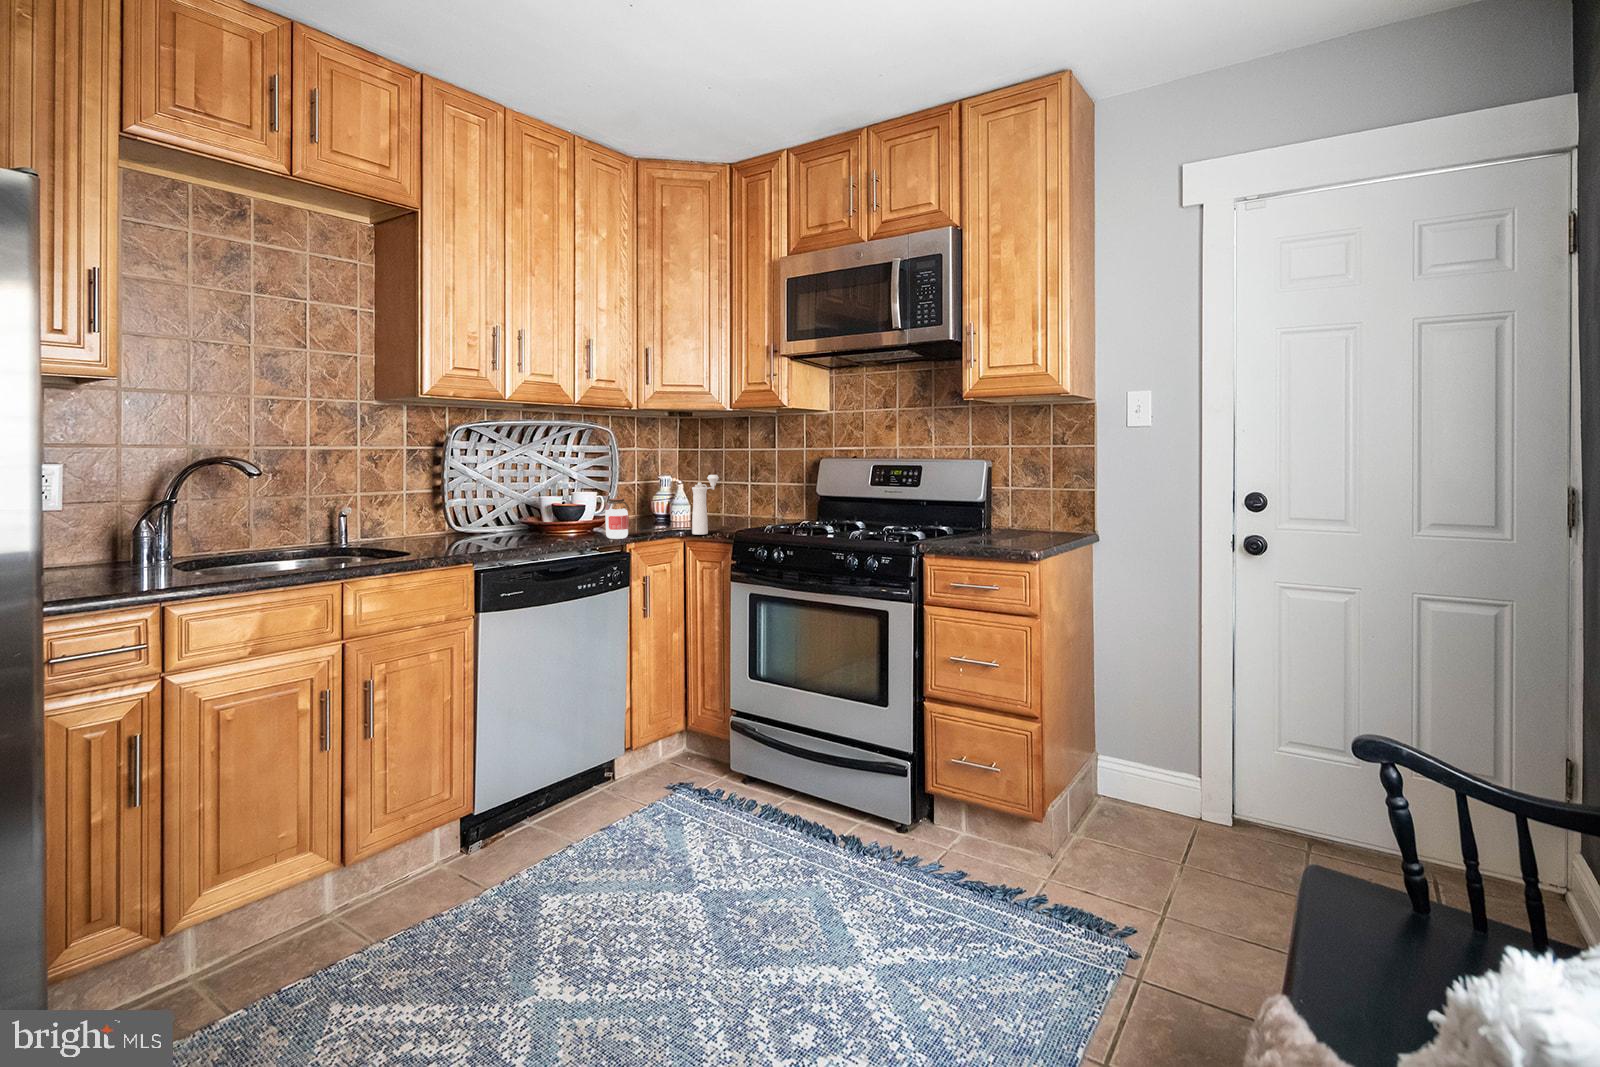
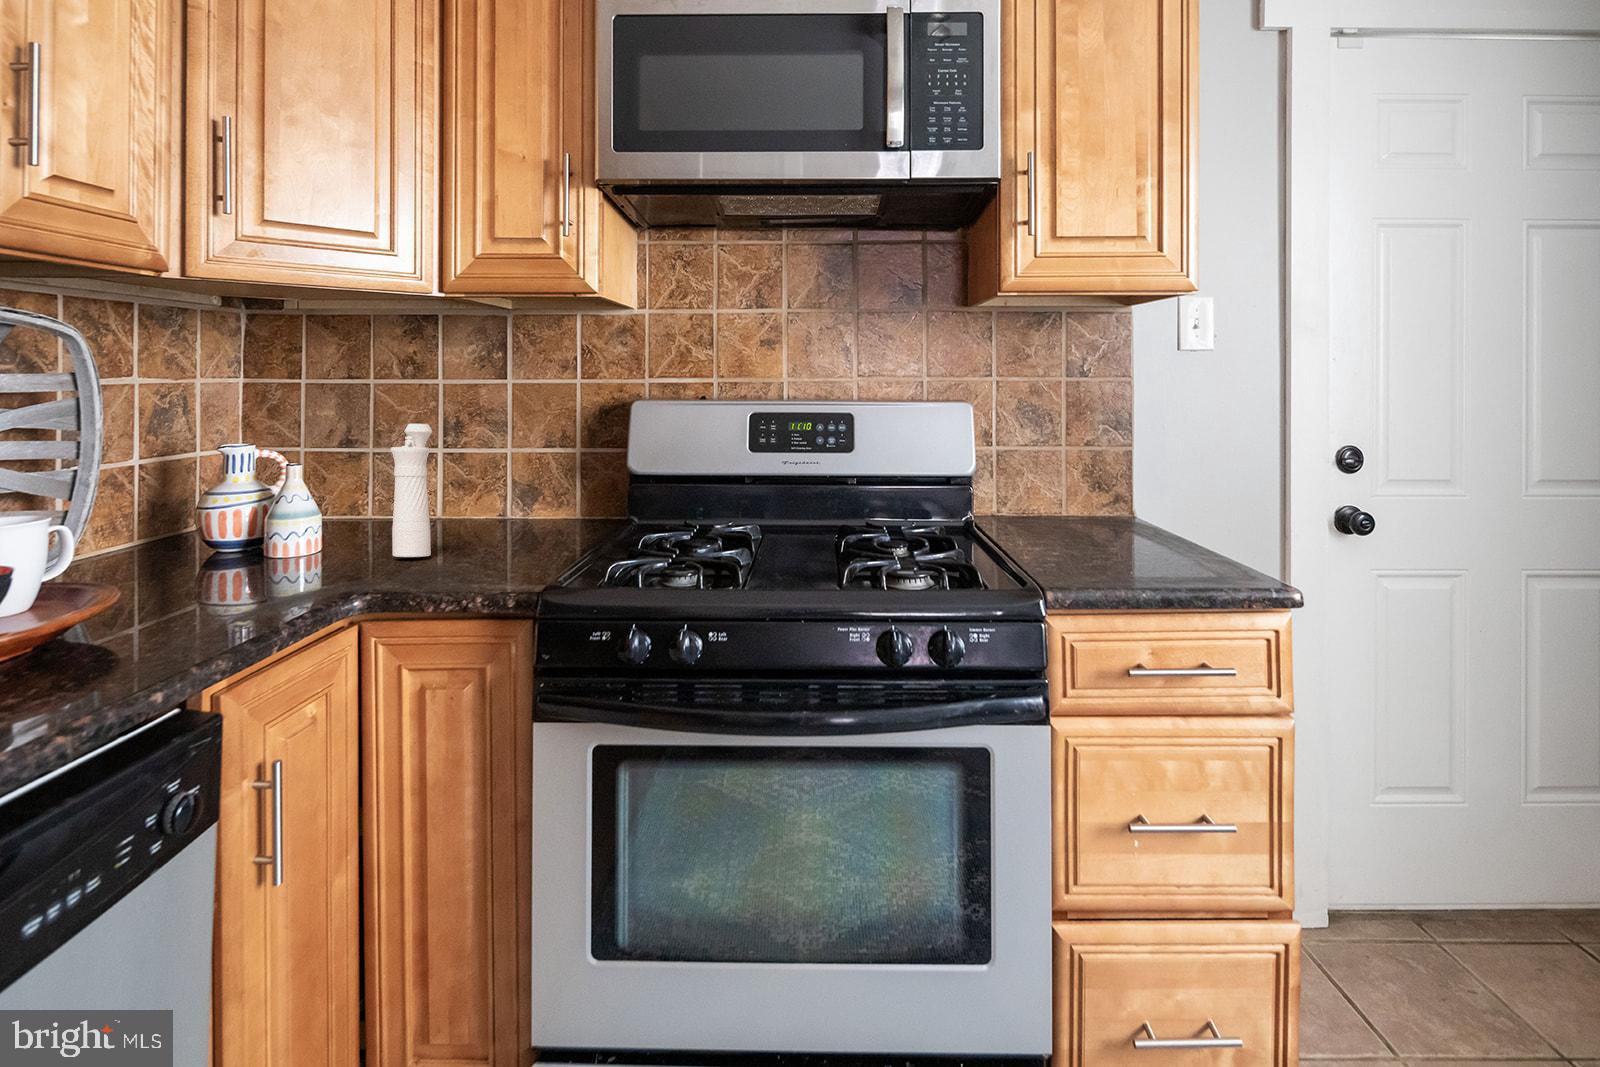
jar: present [605,499,629,539] -> none [155,475,227,579]

